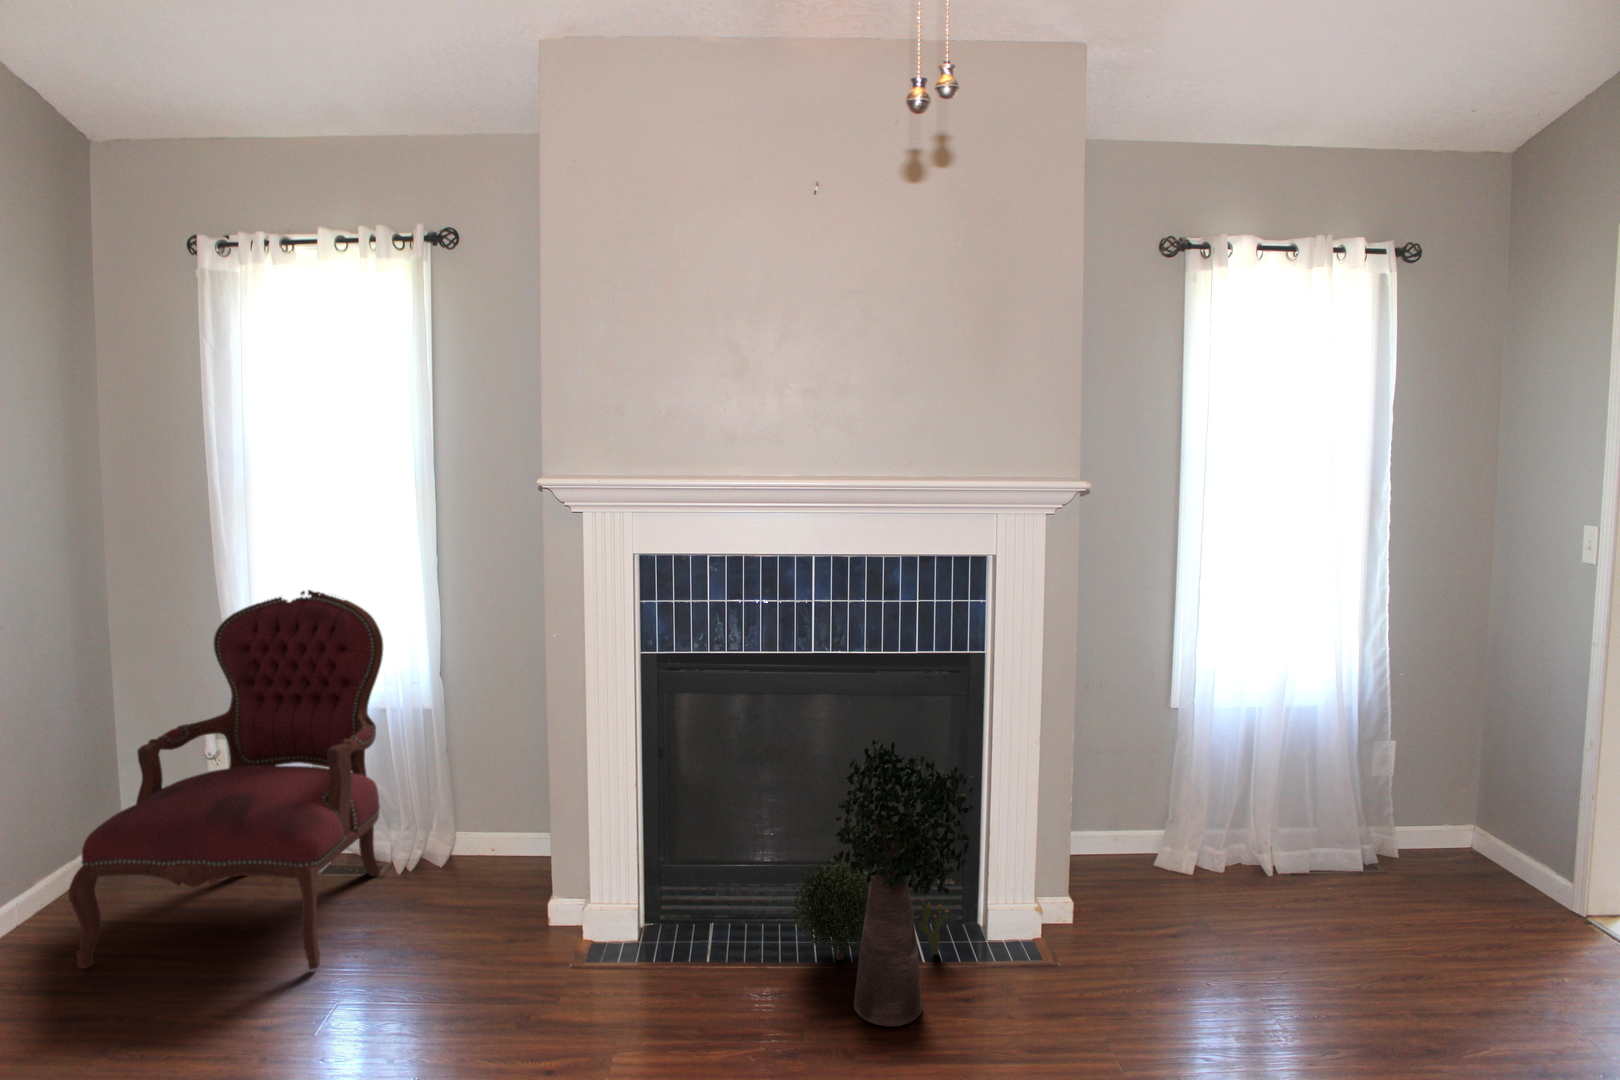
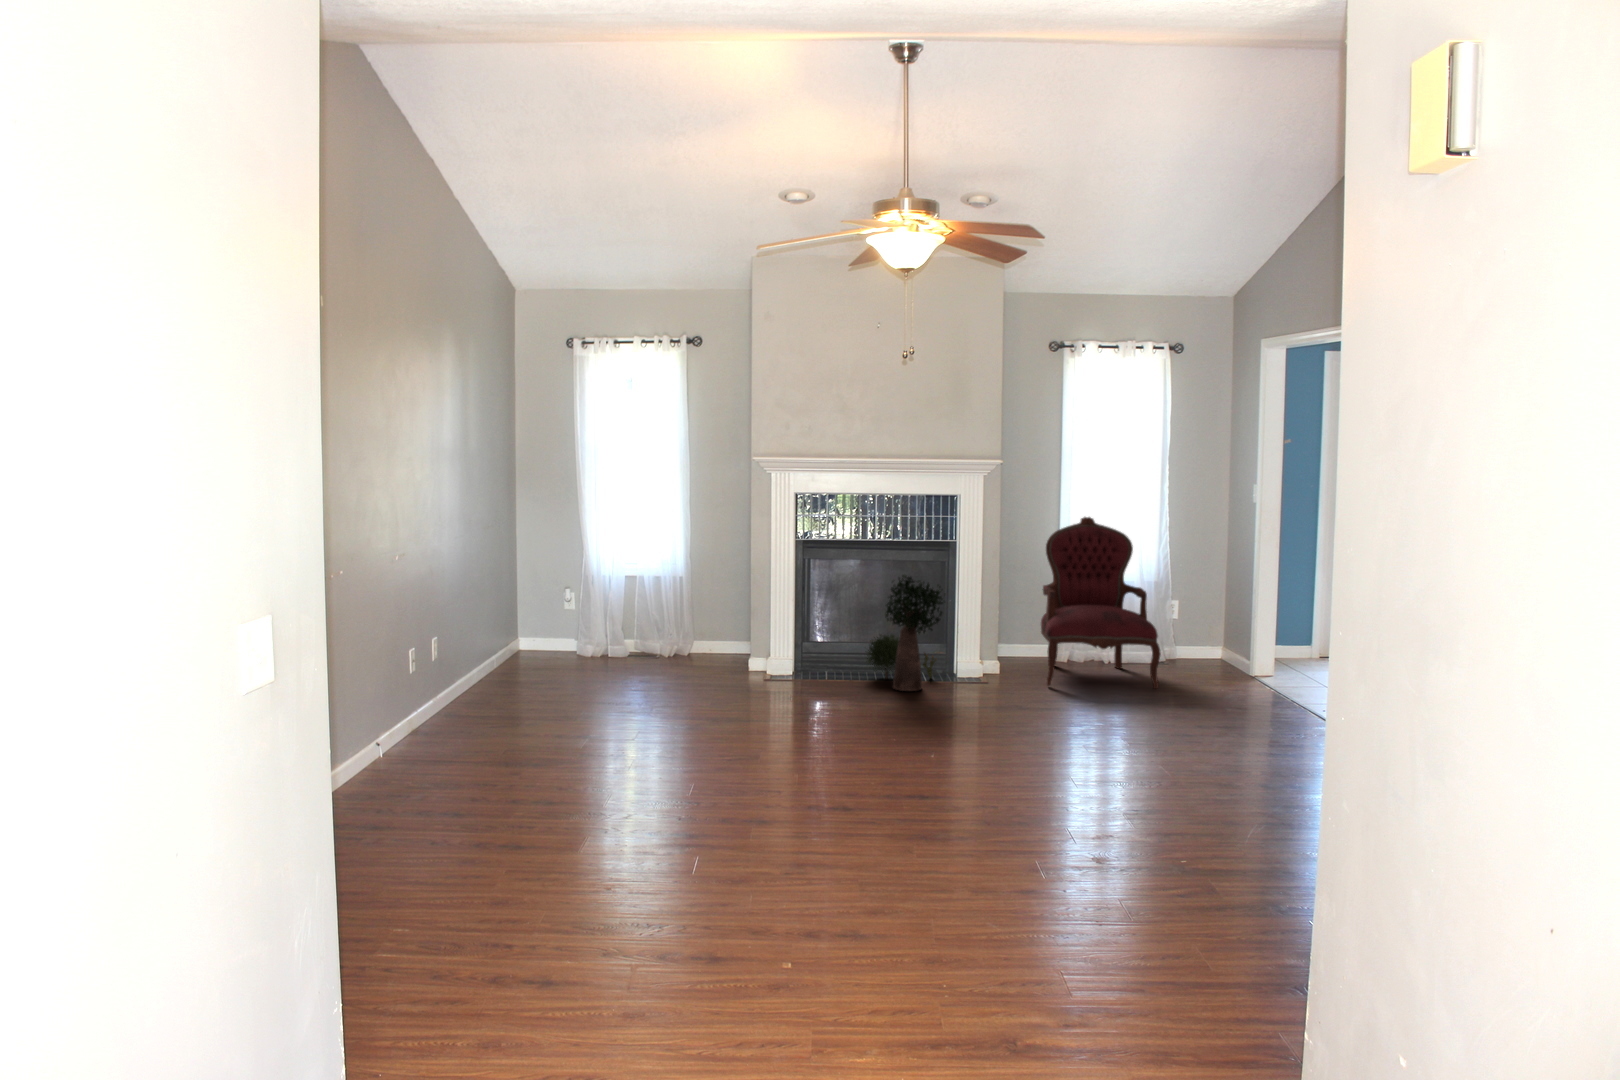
armchair: present [69,590,383,969] -> present [1041,517,1161,689]

